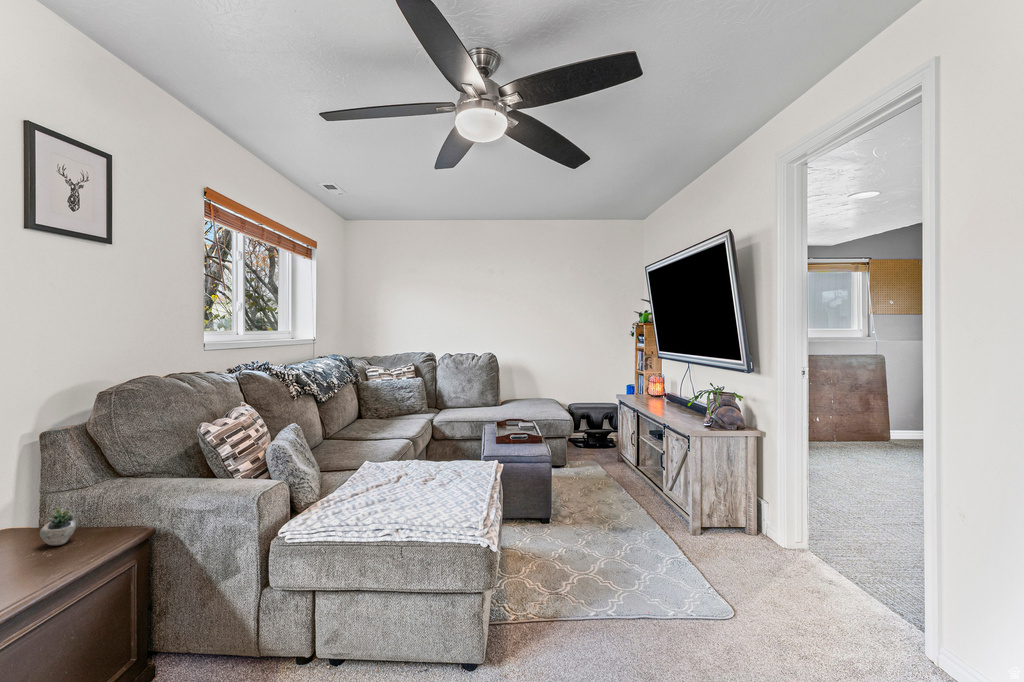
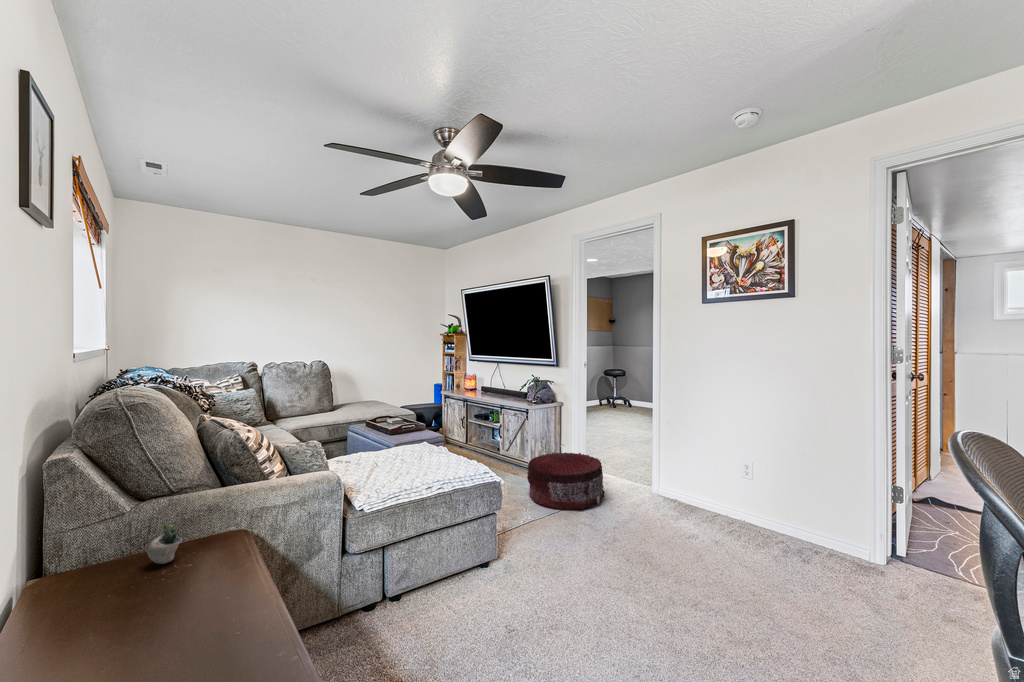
pouf: none [644,510,785,627] -> present [527,452,605,509]

